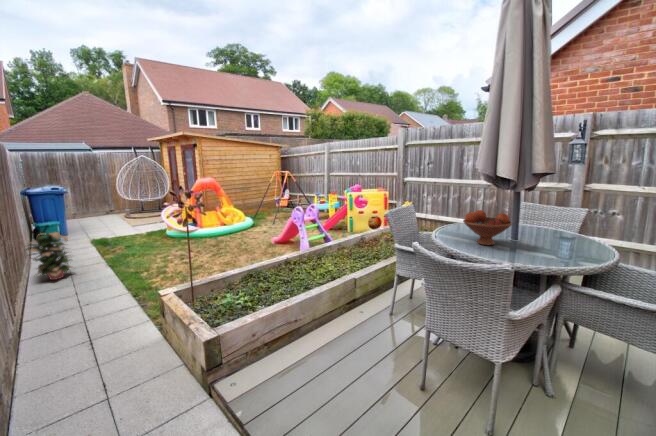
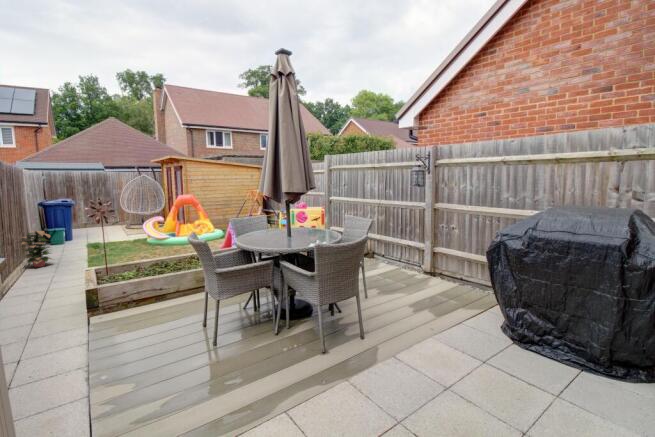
fruit bowl: present [463,210,512,245] -> none [261,217,292,241]

